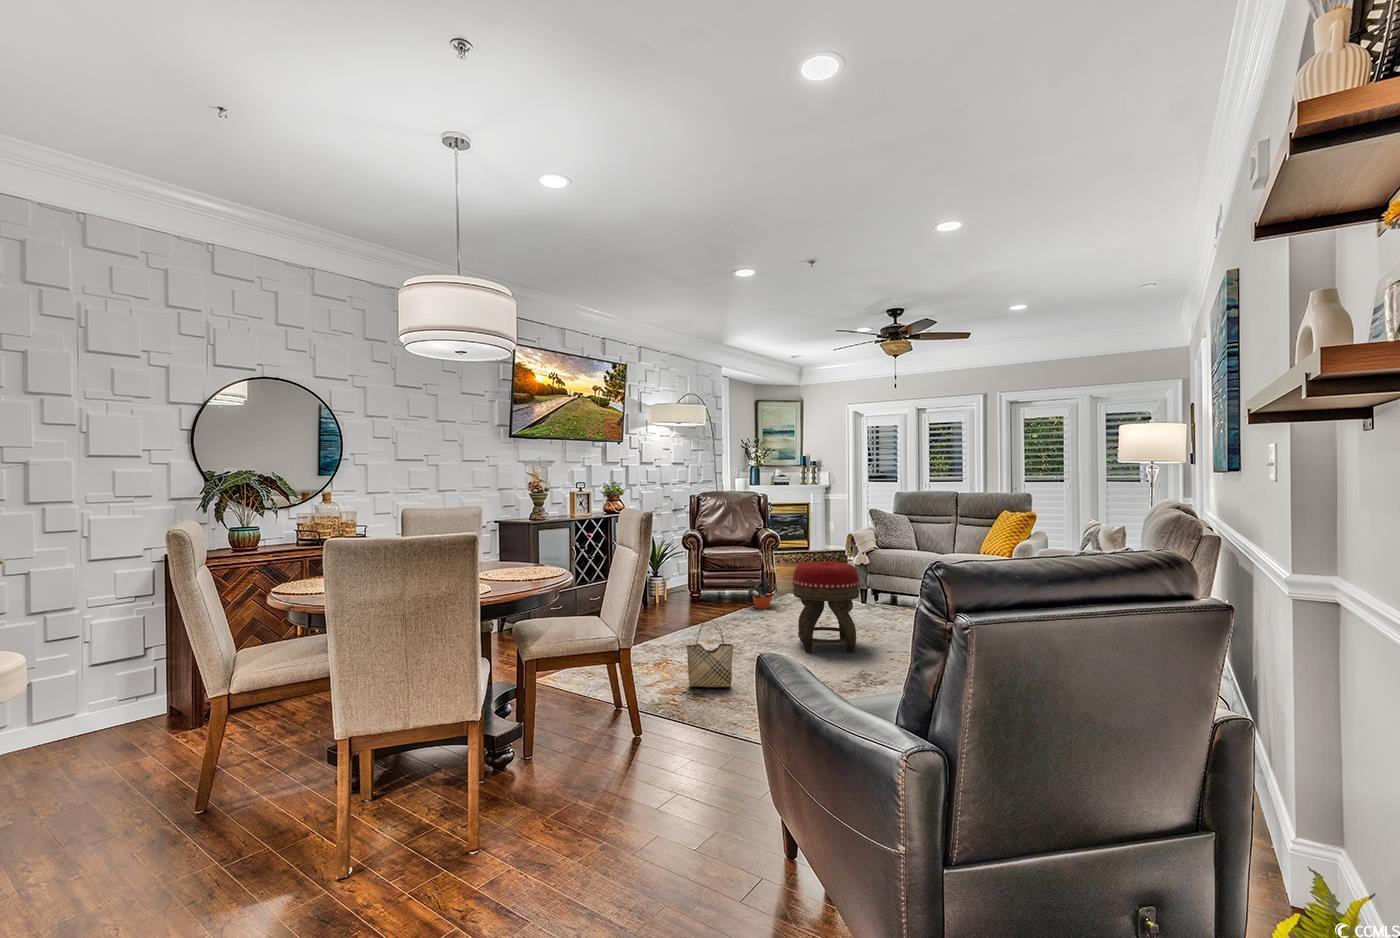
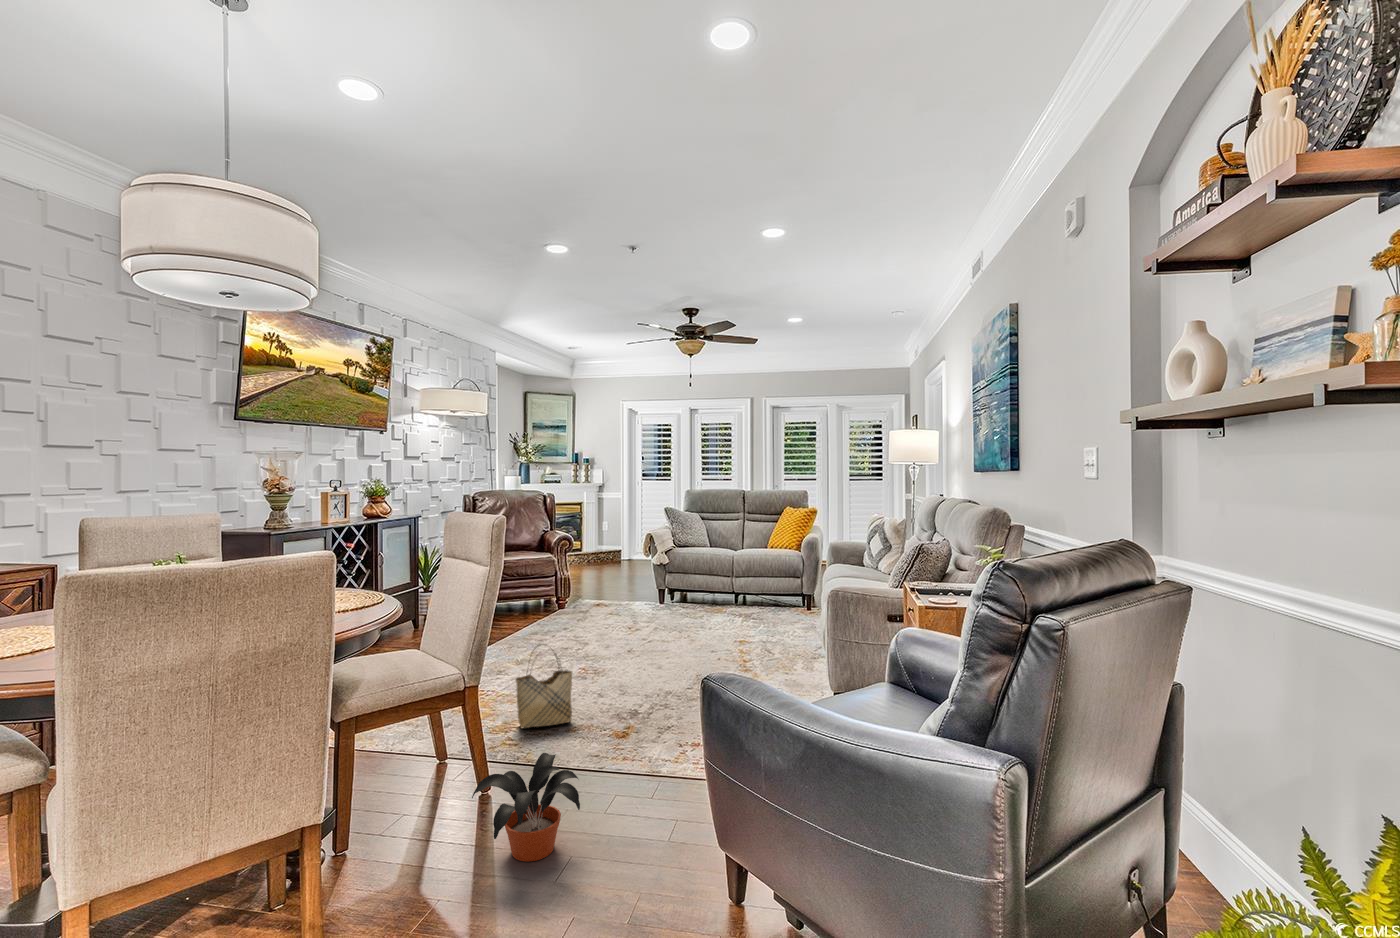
footstool: present [793,561,860,652] -> none [614,564,686,666]
potted plant: present [743,578,777,609] -> present [472,753,580,862]

